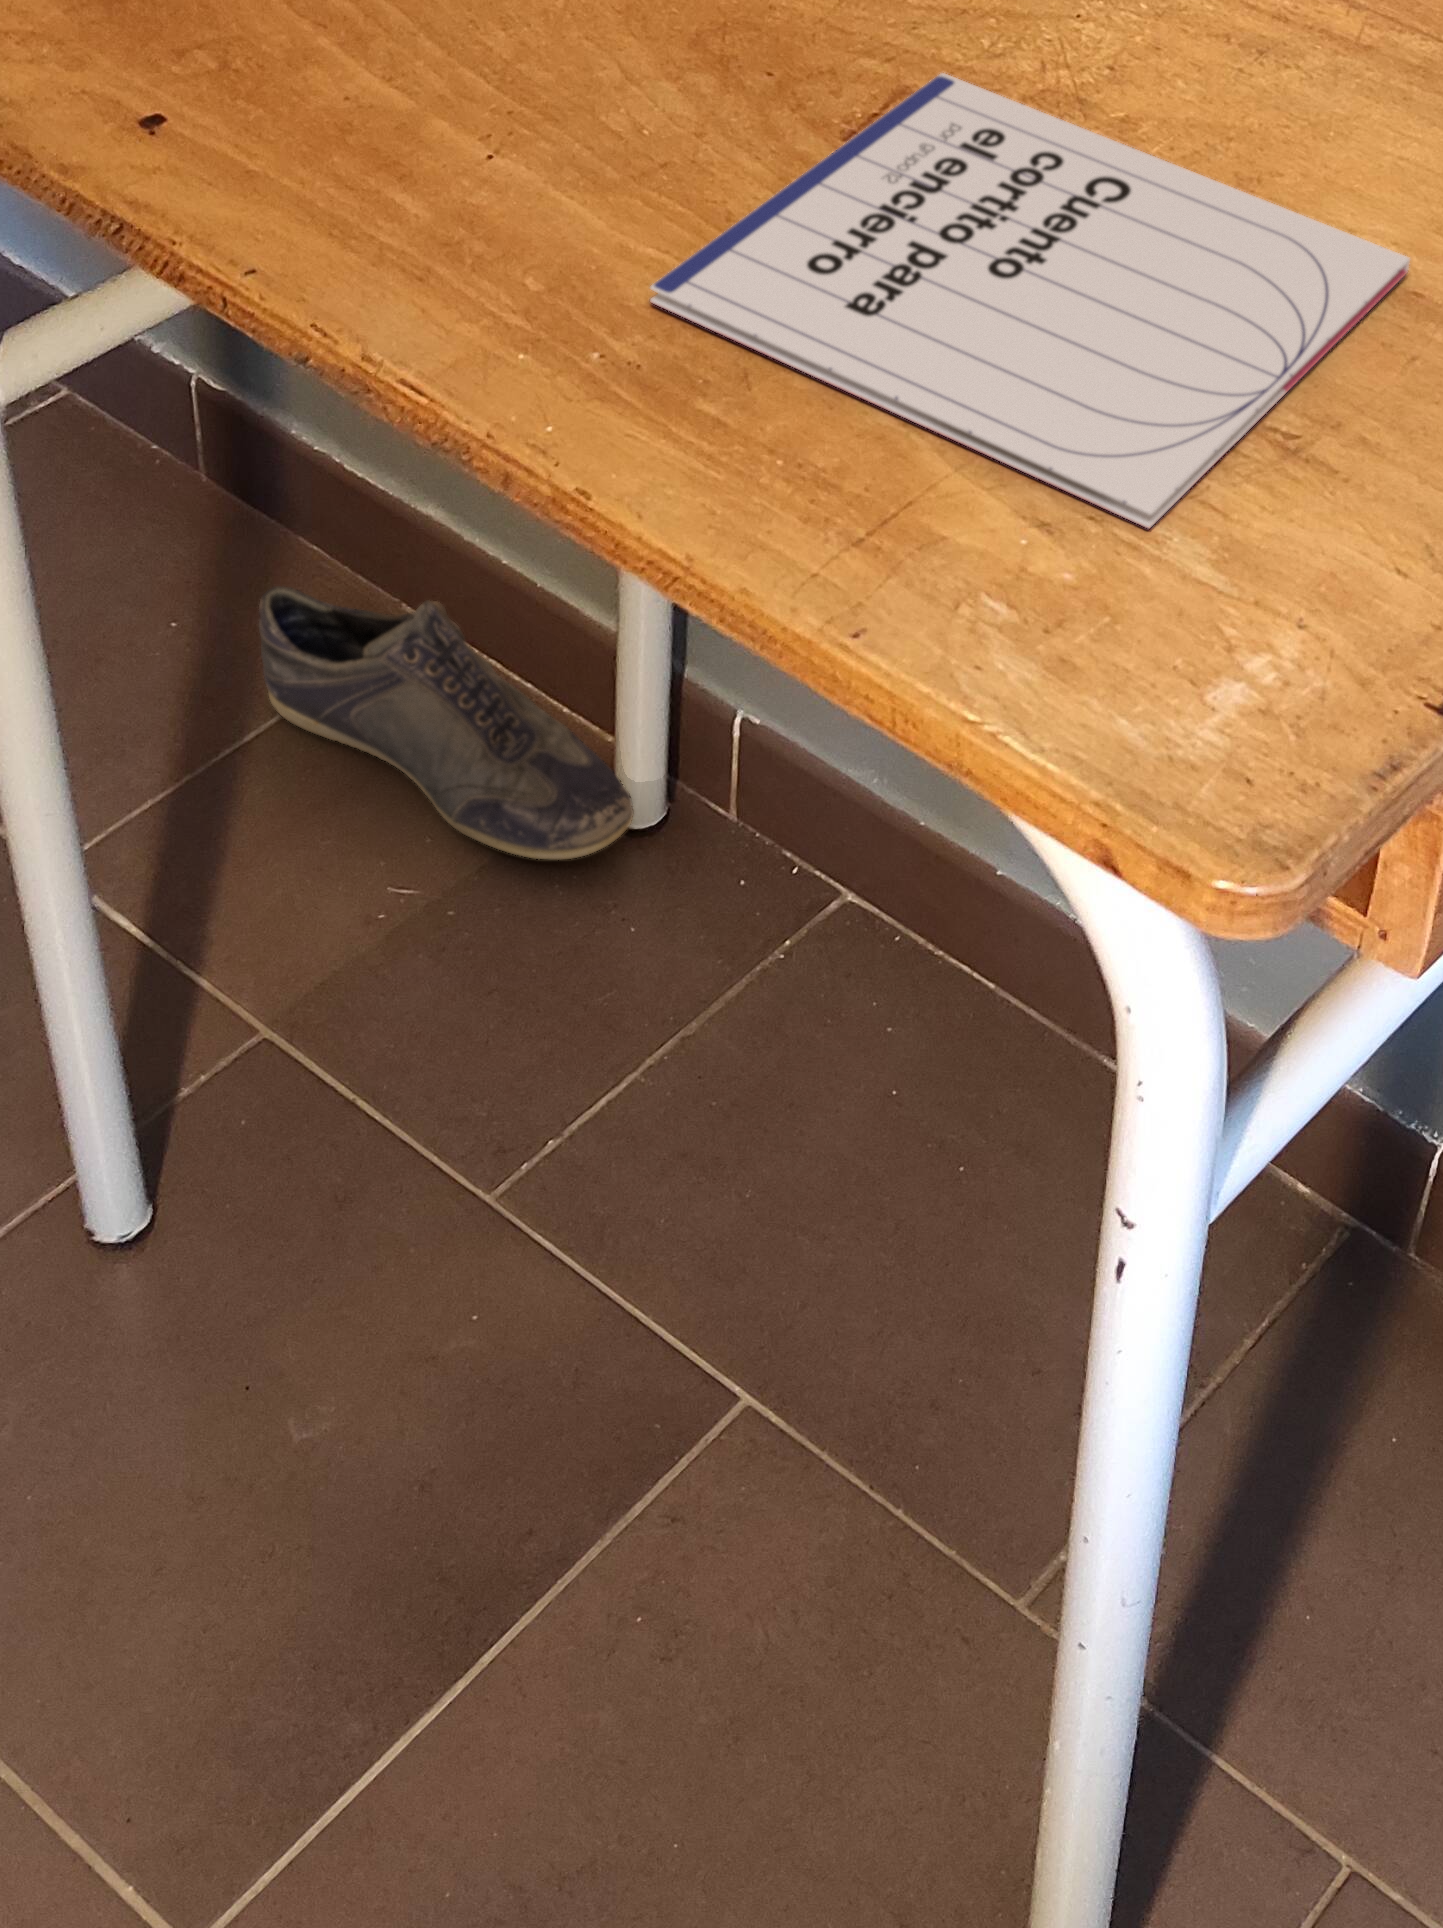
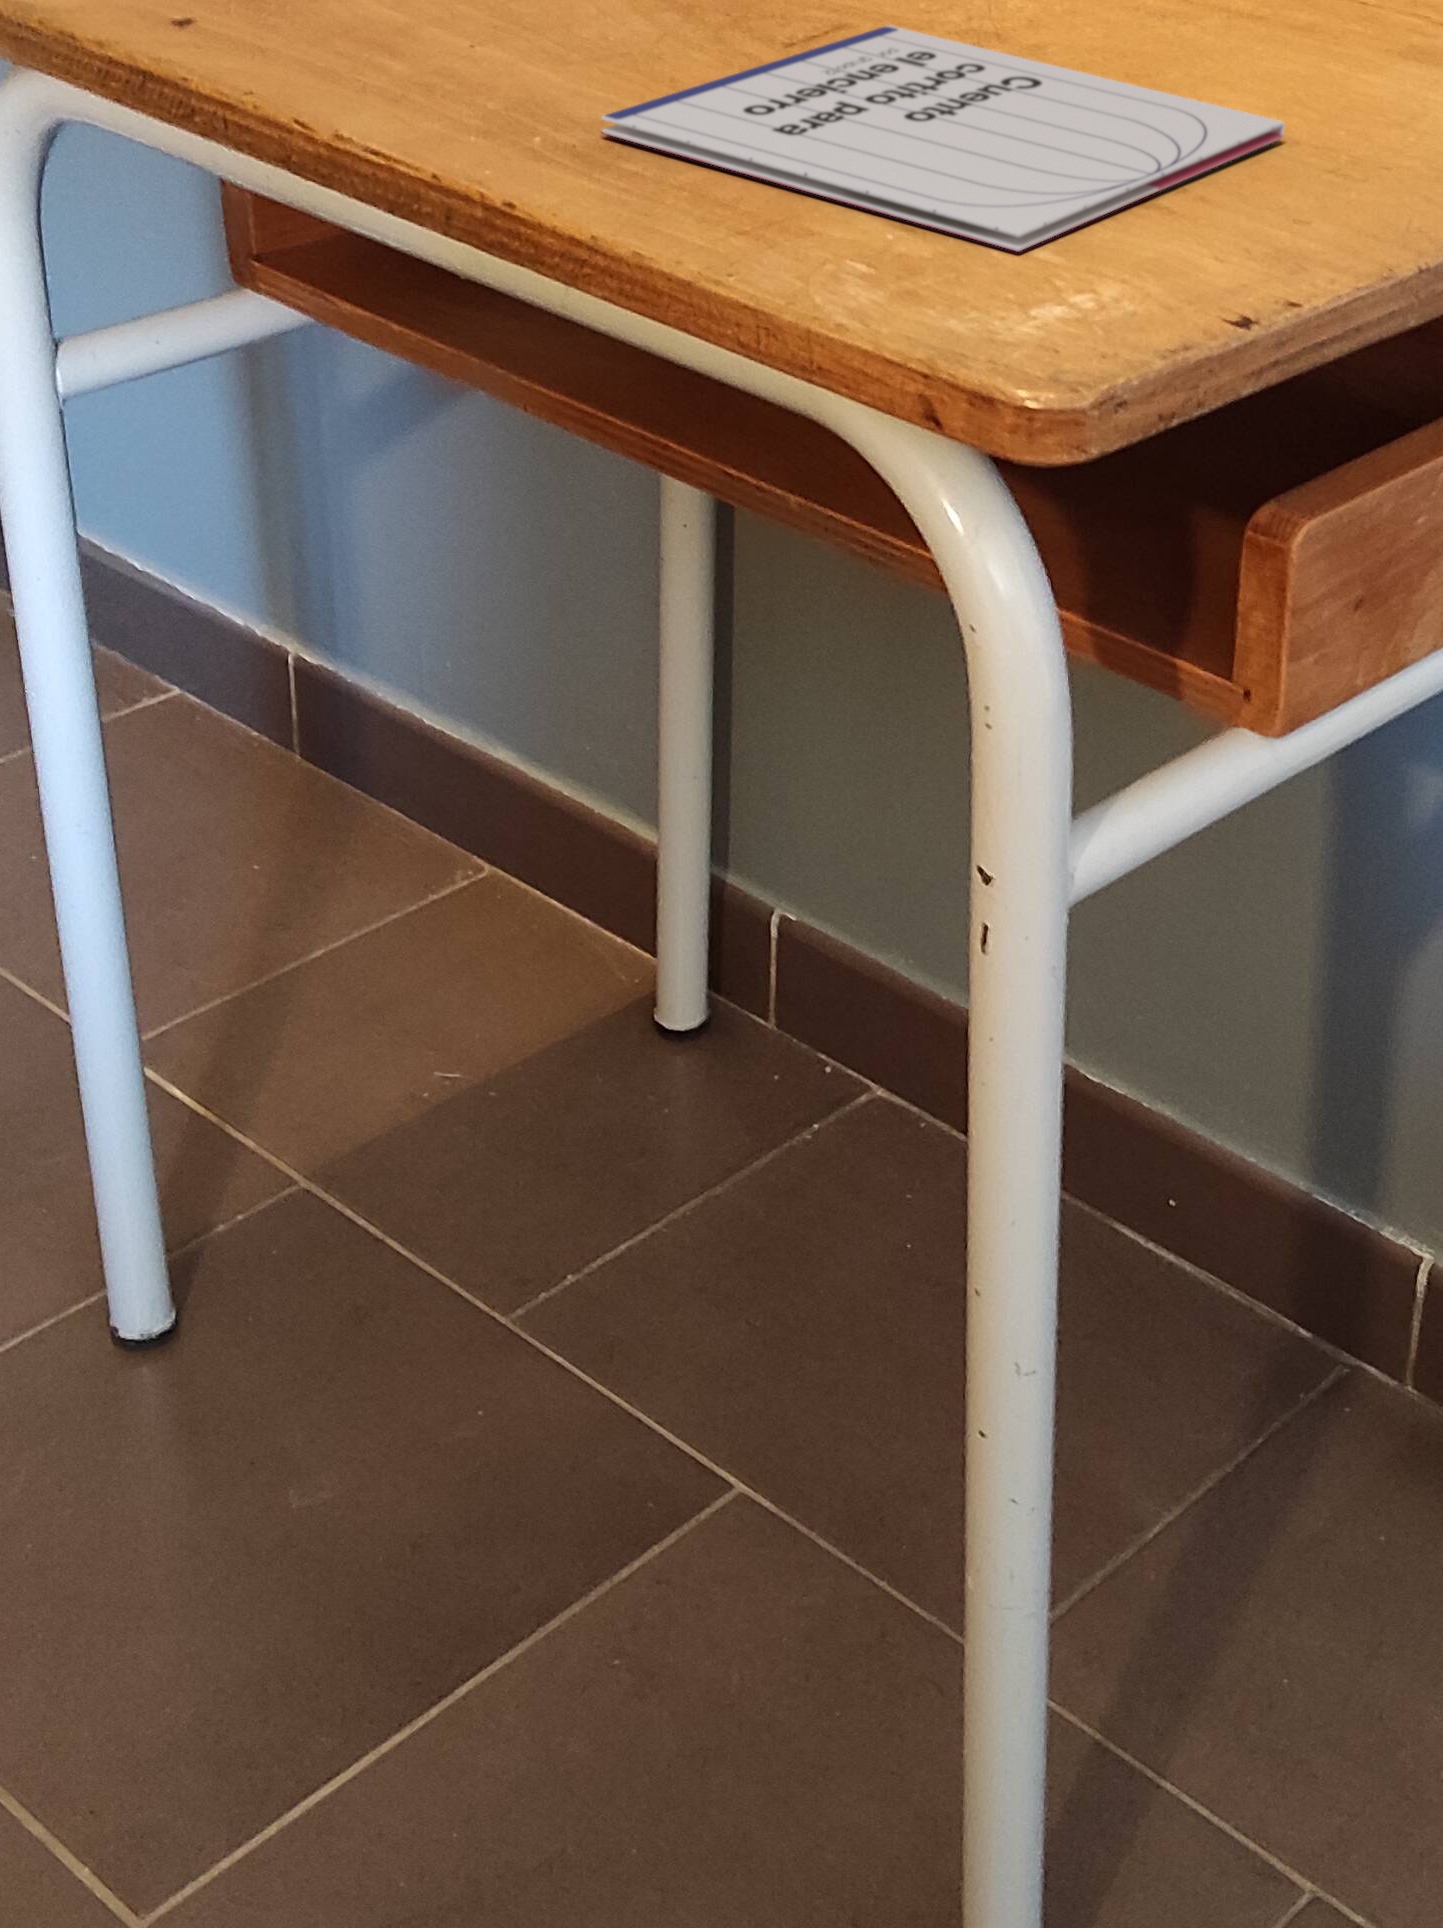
shoe: present [259,586,634,860] -> none [332,810,673,1045]

